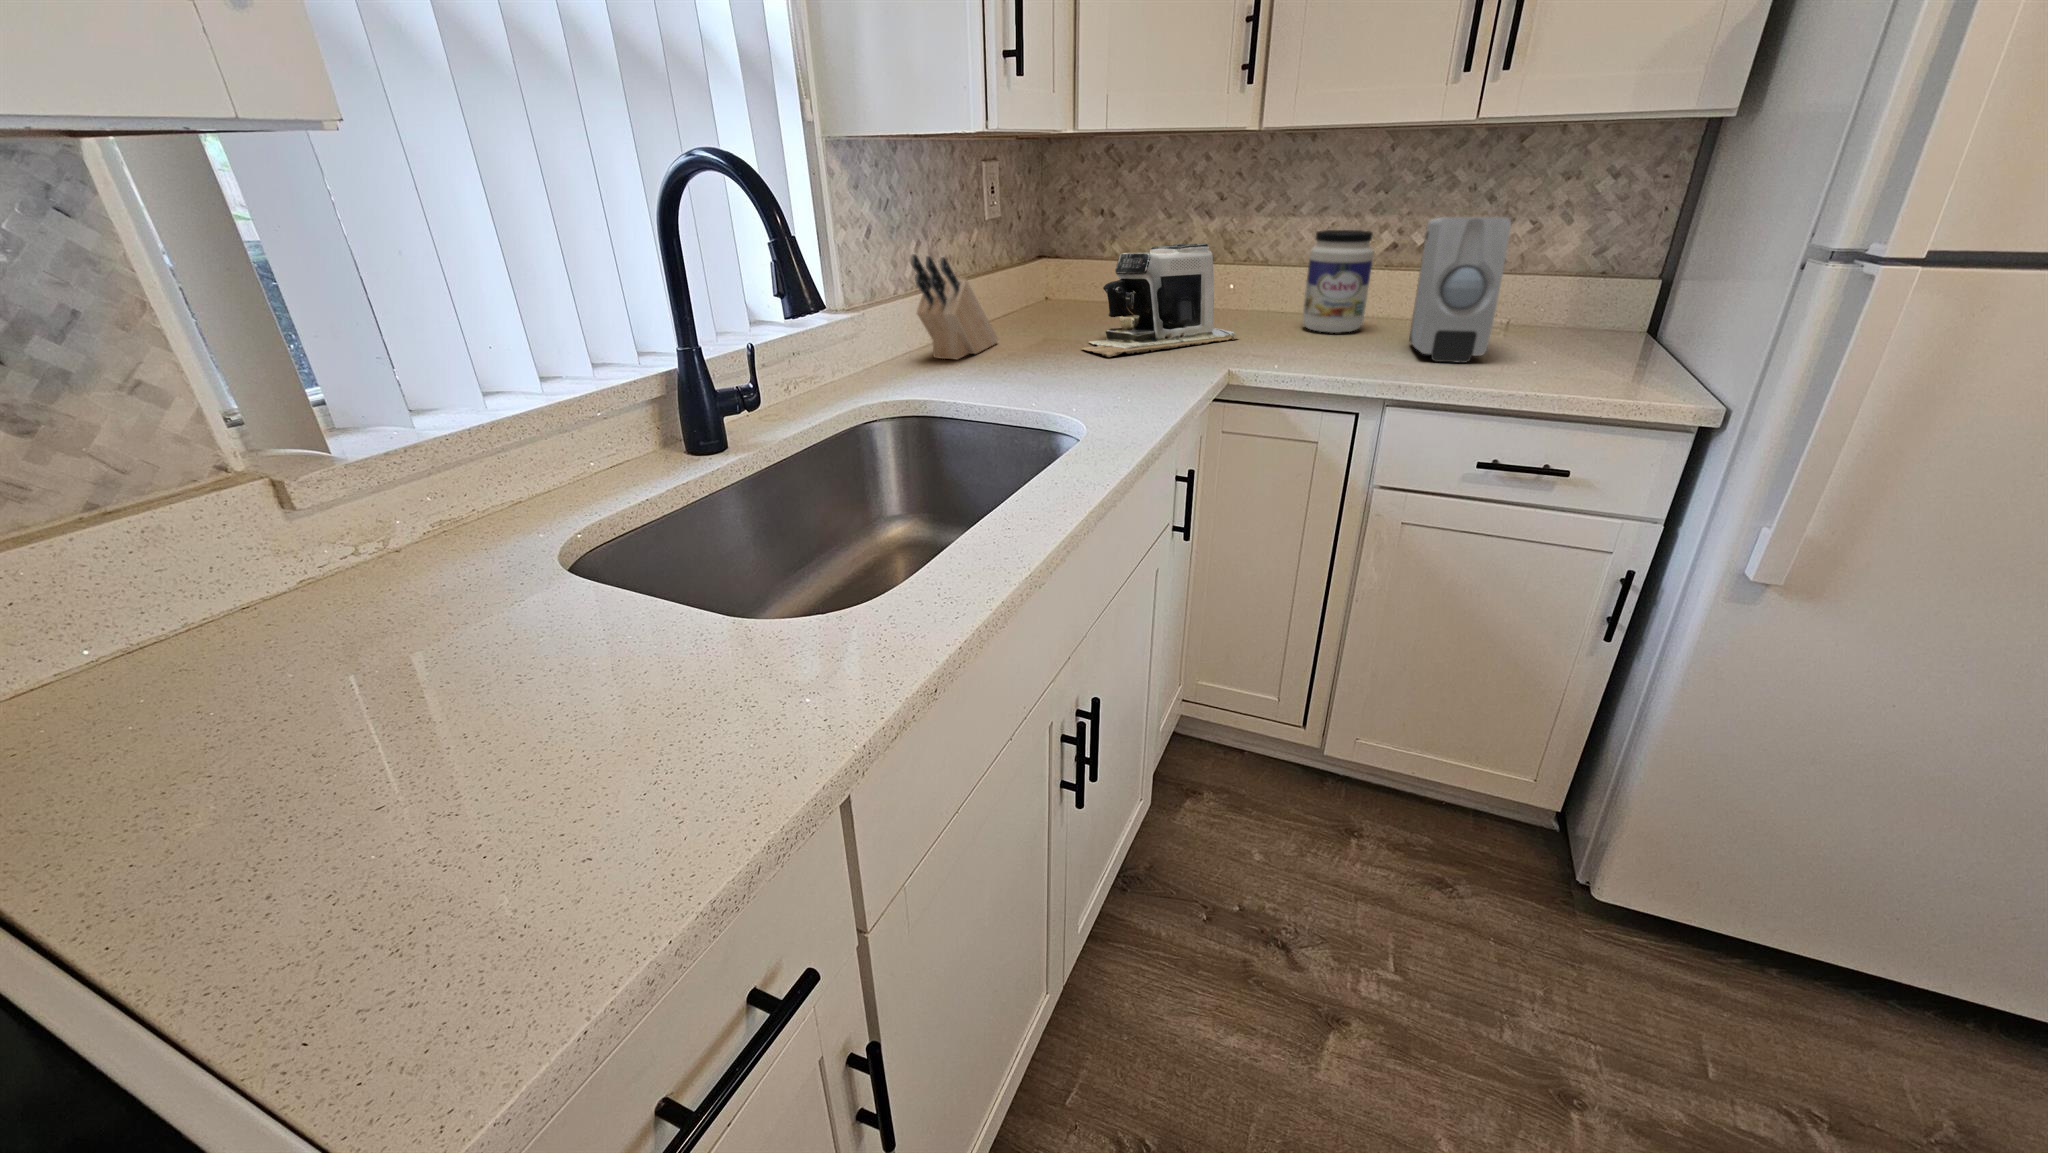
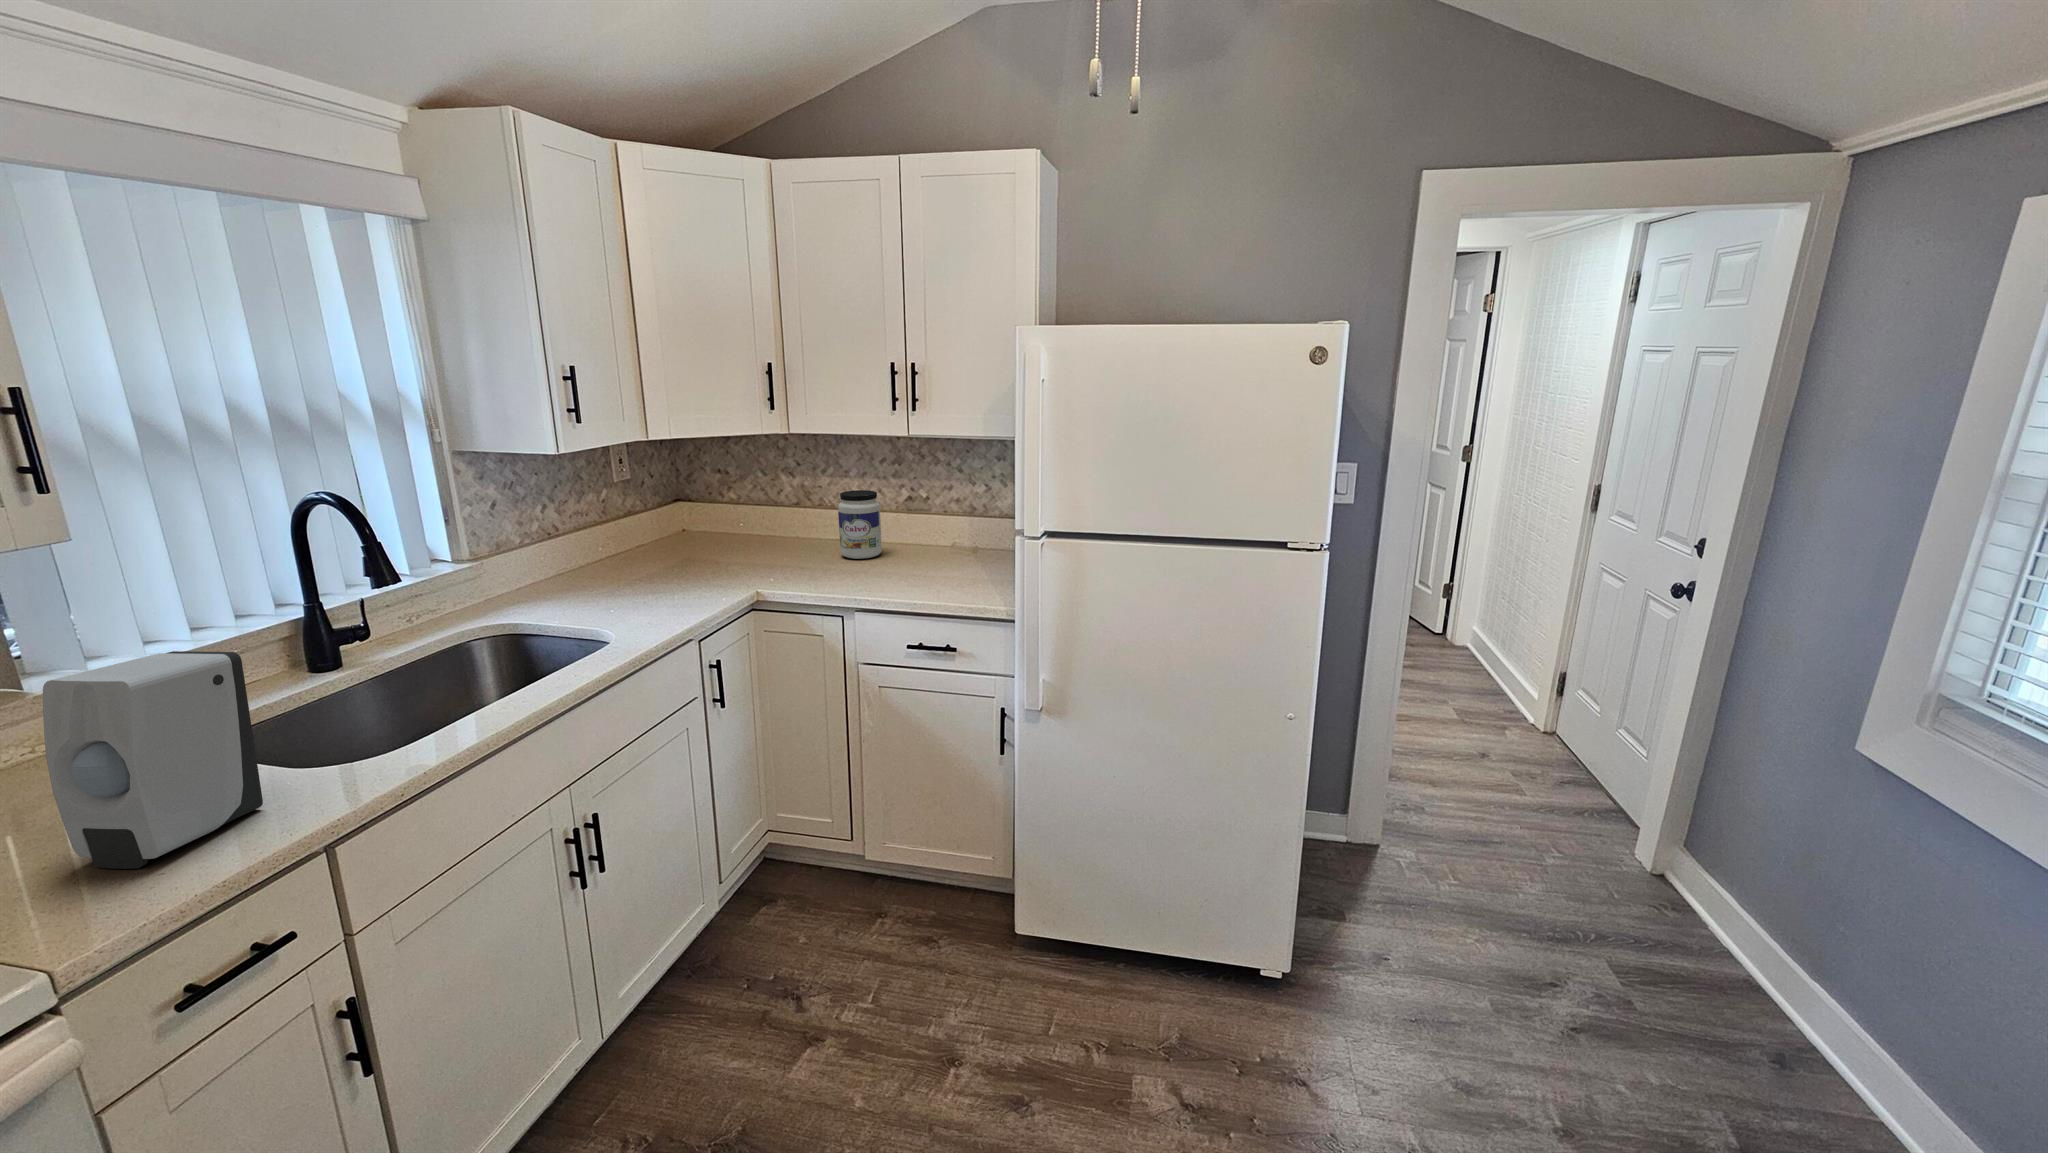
soap dispenser: present [1409,217,1511,363] -> present [43,651,263,869]
coffee maker: present [1082,243,1239,357] -> none [665,502,789,585]
knife block: present [912,254,998,359] -> none [522,521,608,591]

